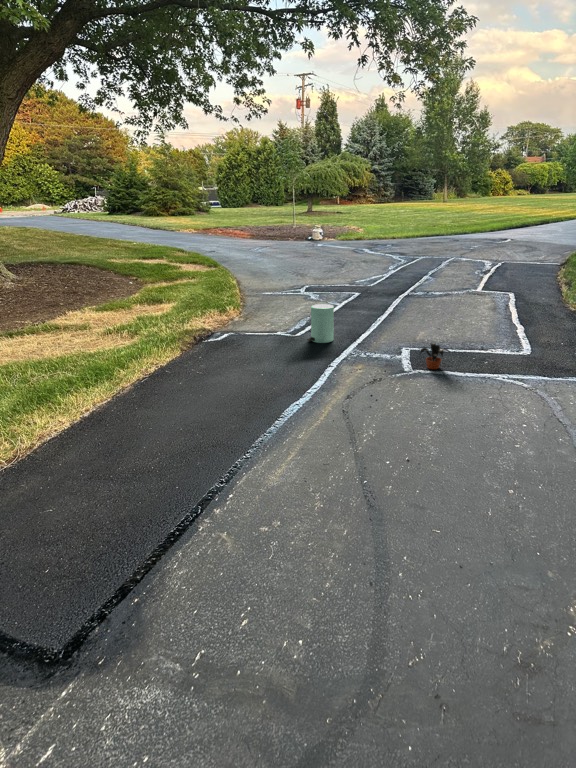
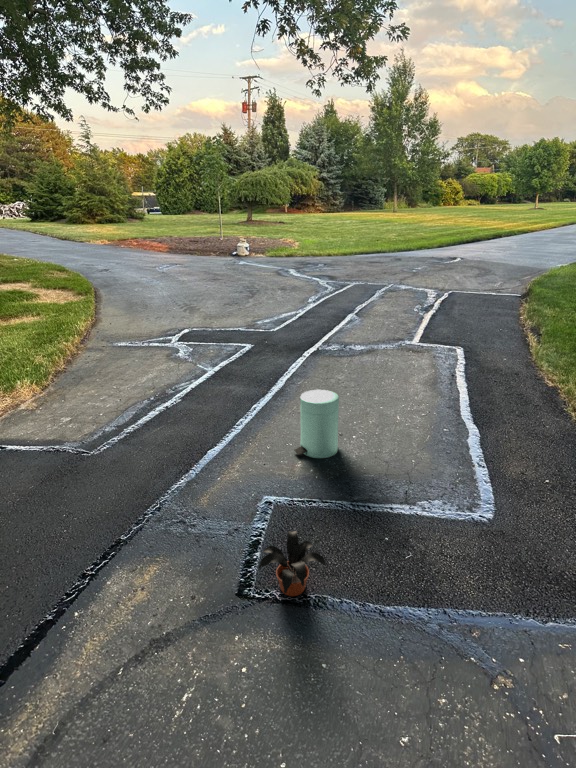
trash can: present [307,304,334,343] -> present [294,390,339,458]

